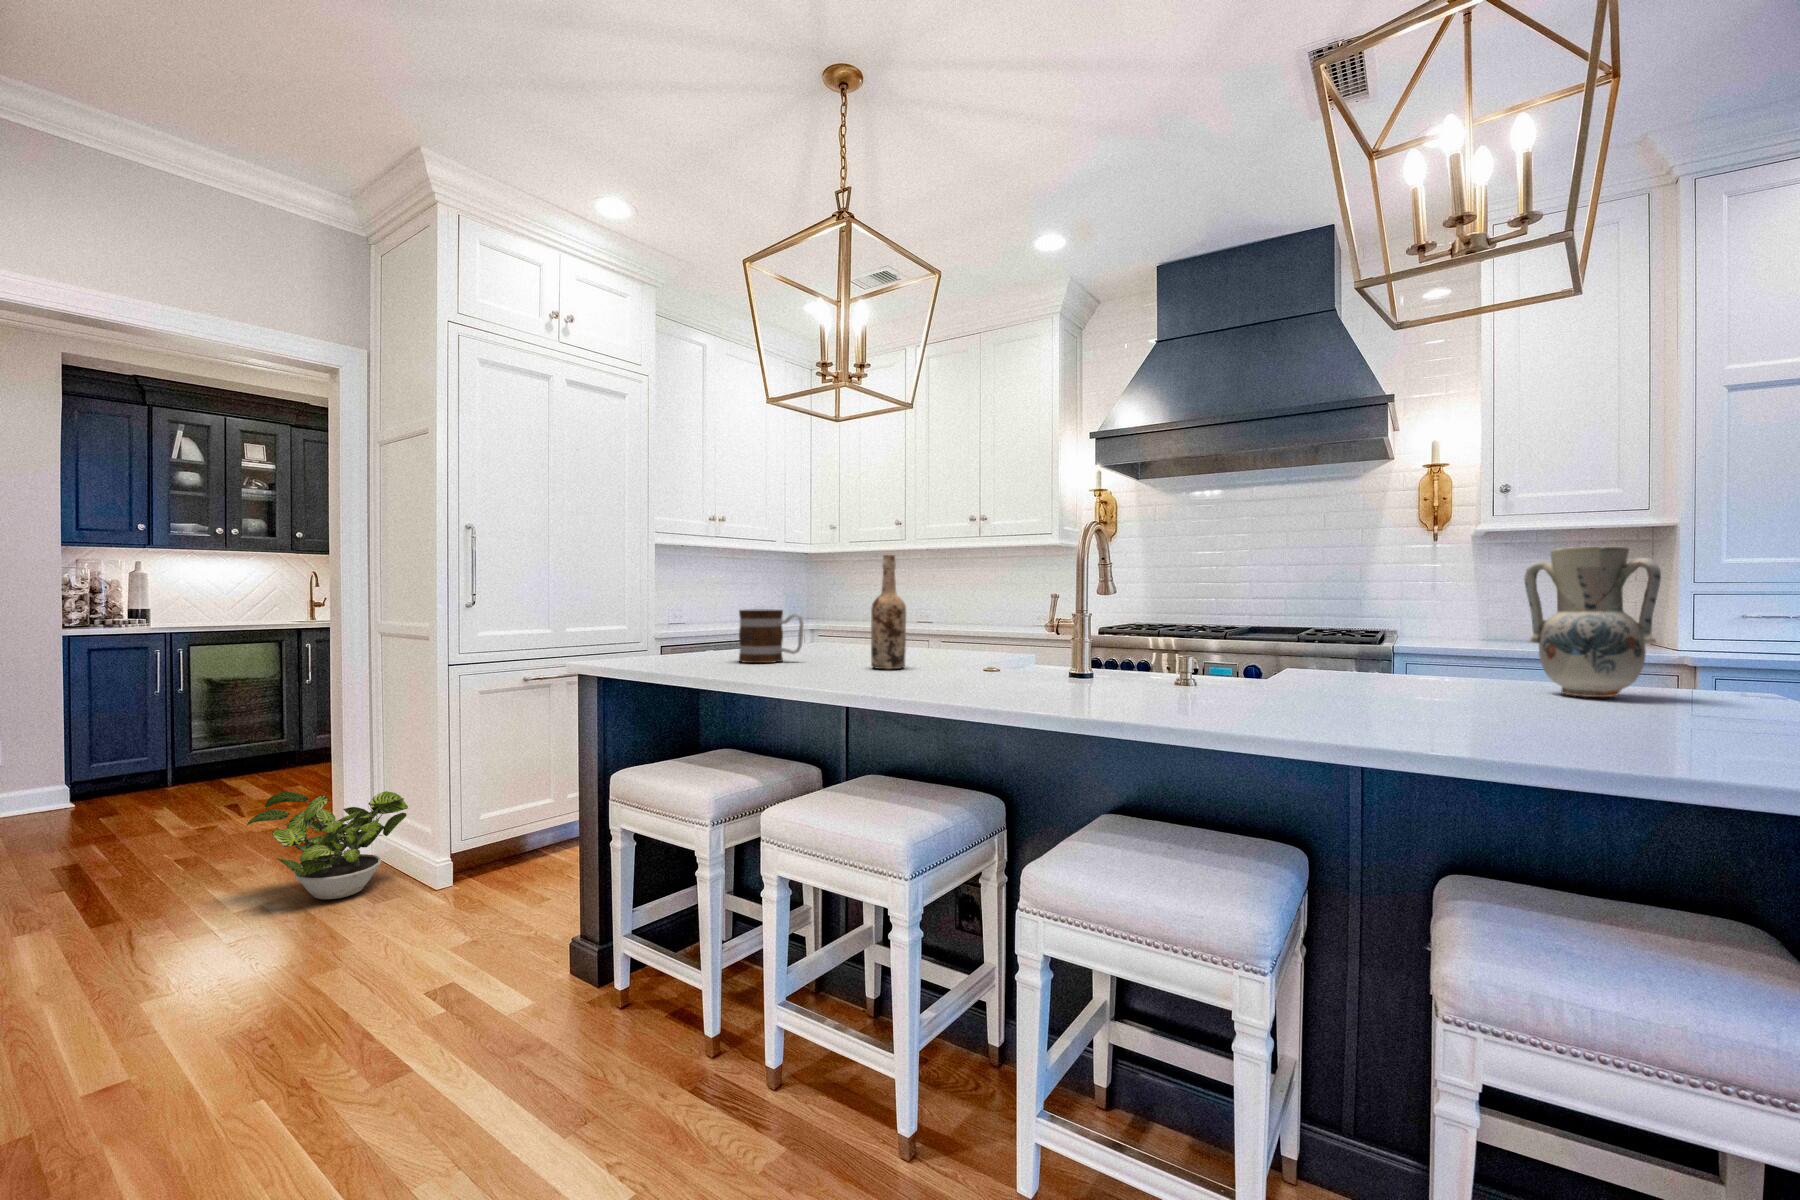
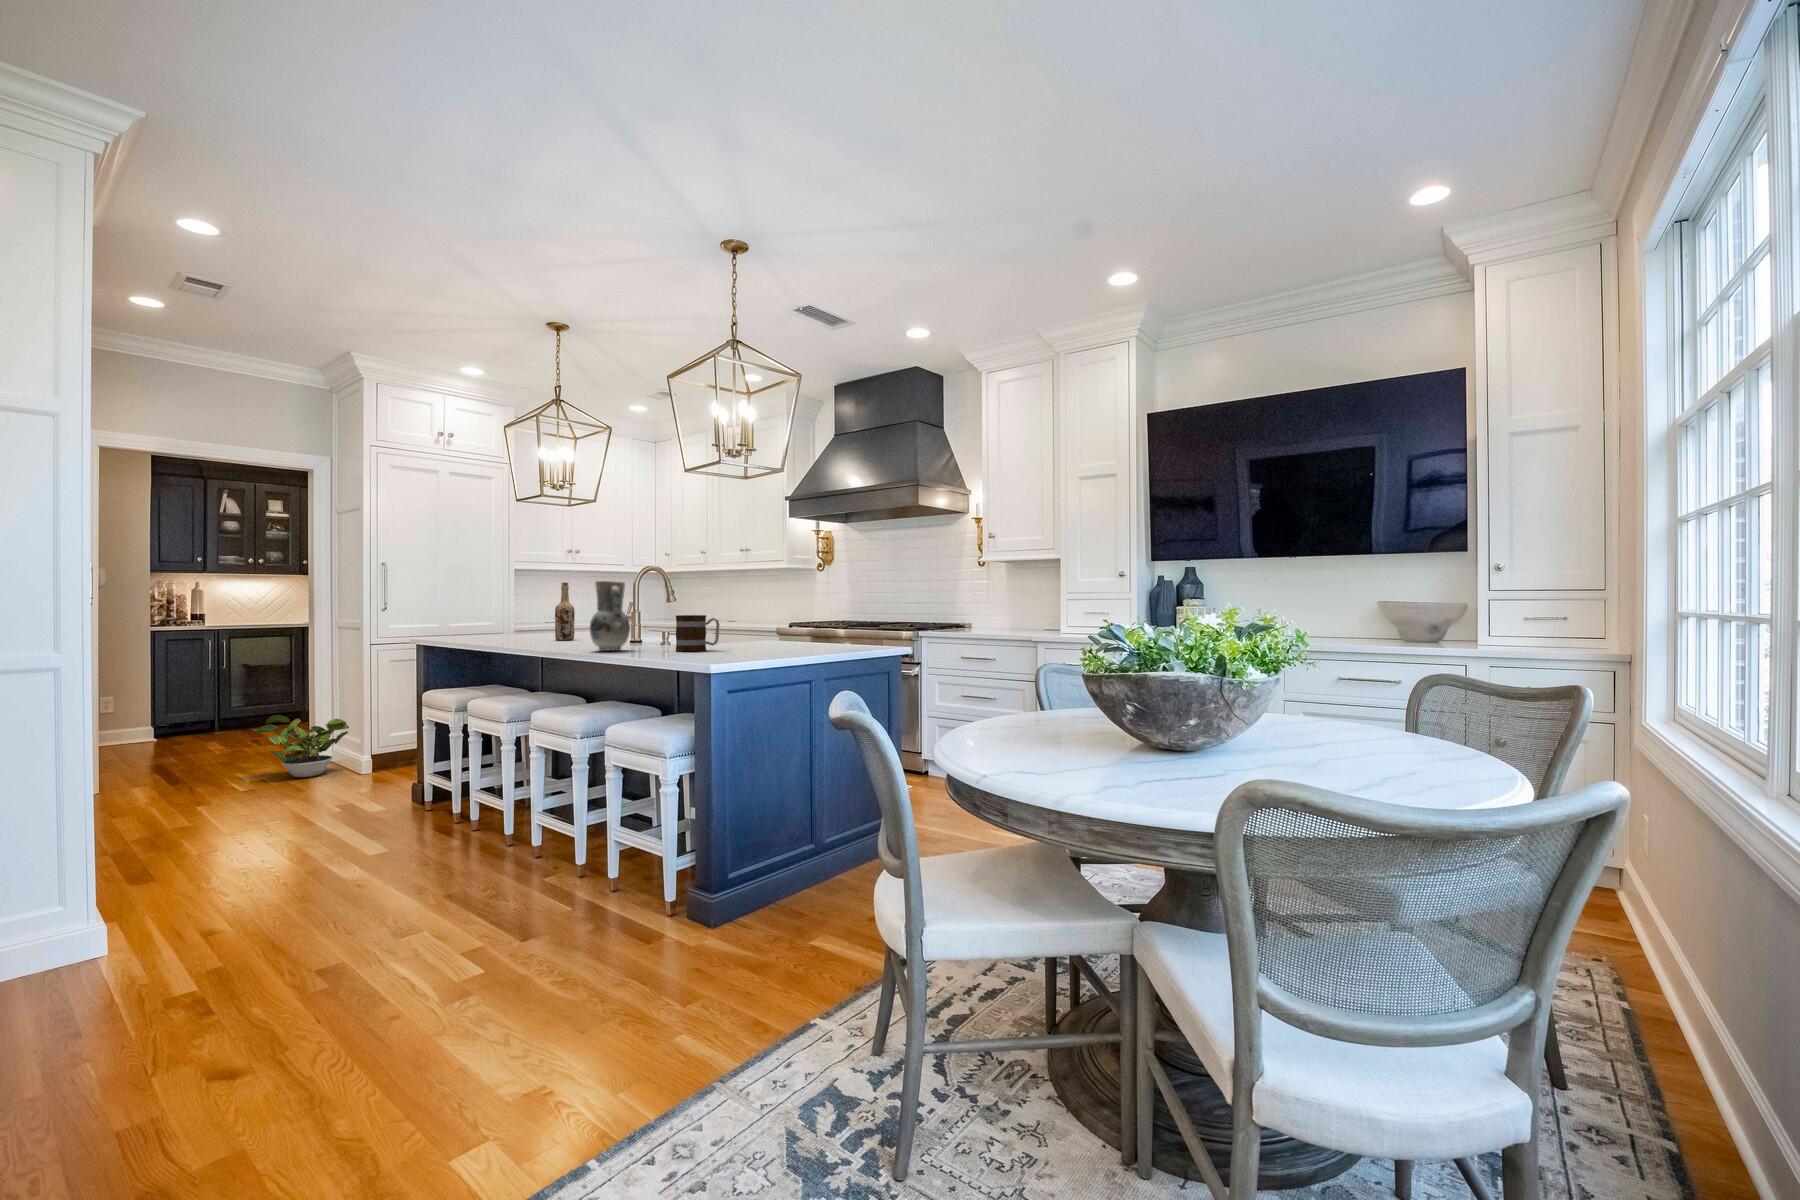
vase: present [1524,546,1661,697] -> present [590,581,630,651]
mug: present [739,609,803,663] -> present [676,615,720,651]

